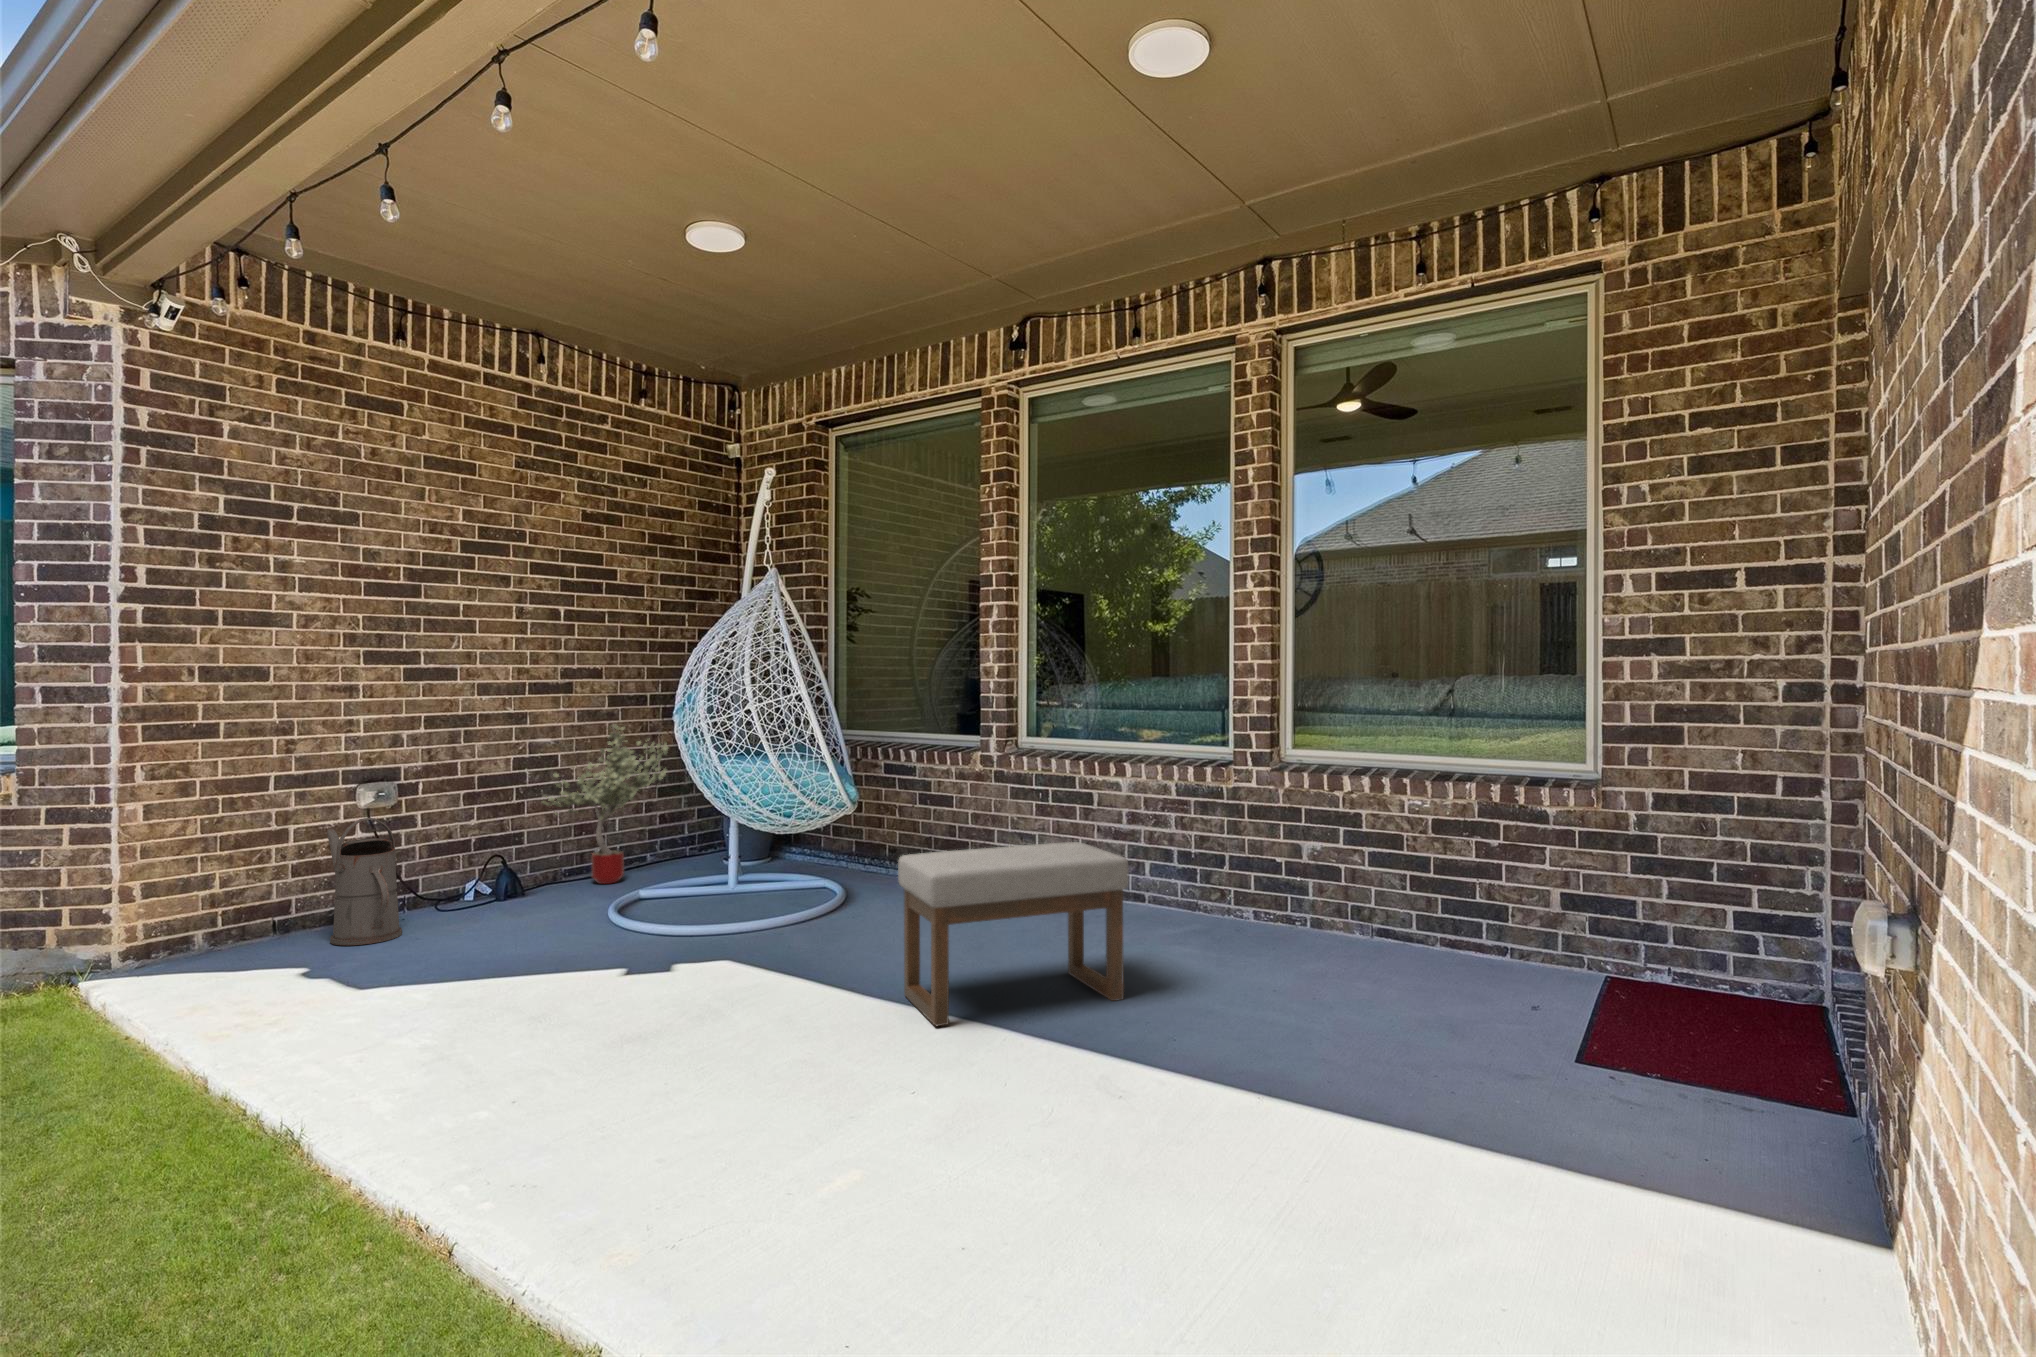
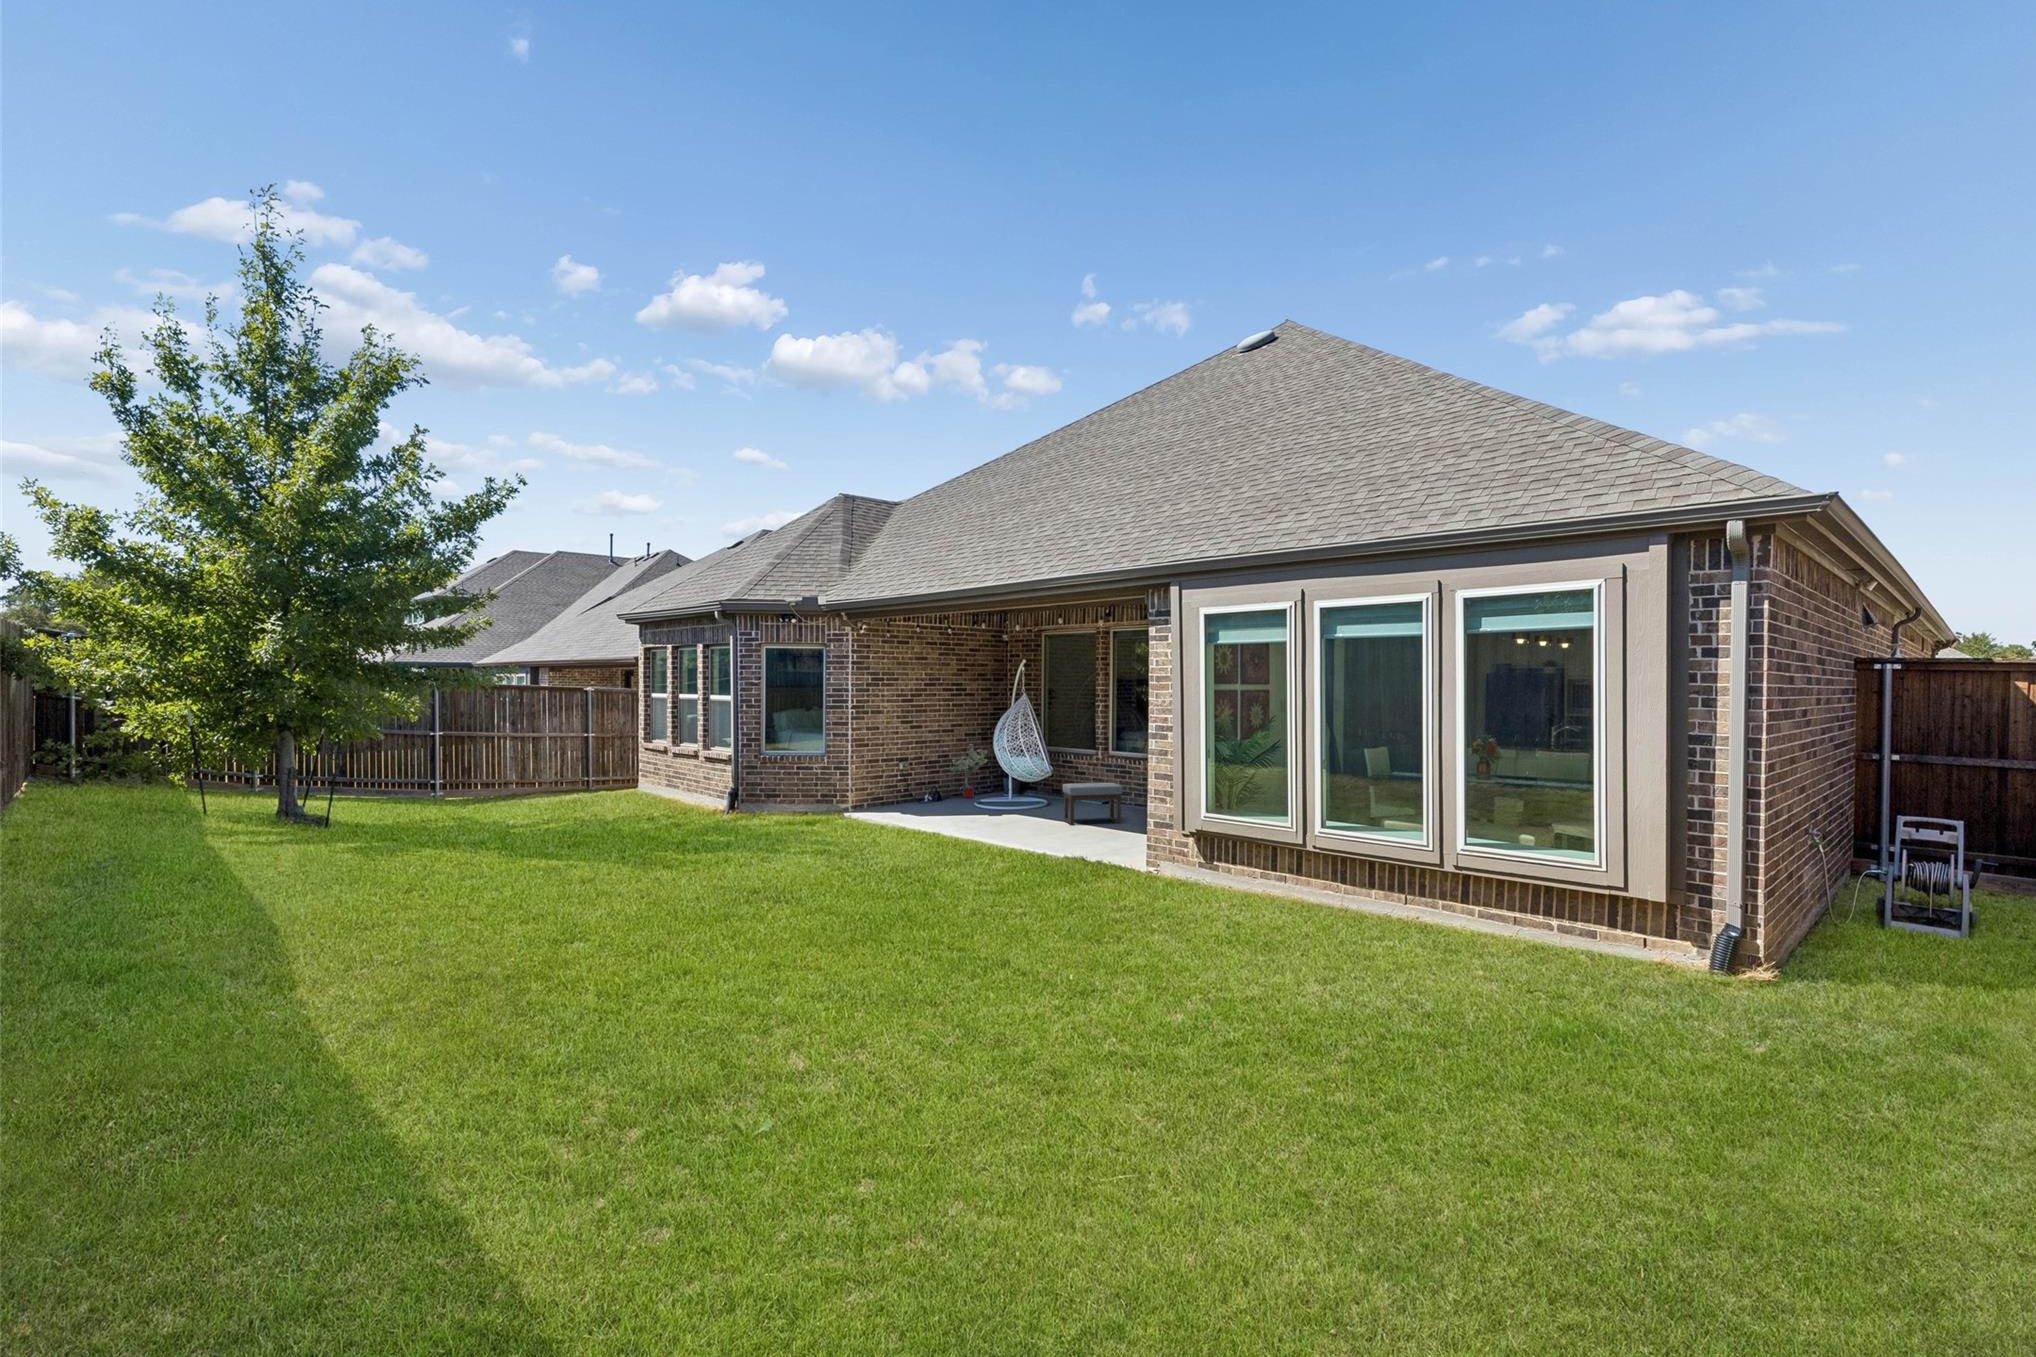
watering can: present [327,818,402,946] -> none [893,772,919,808]

